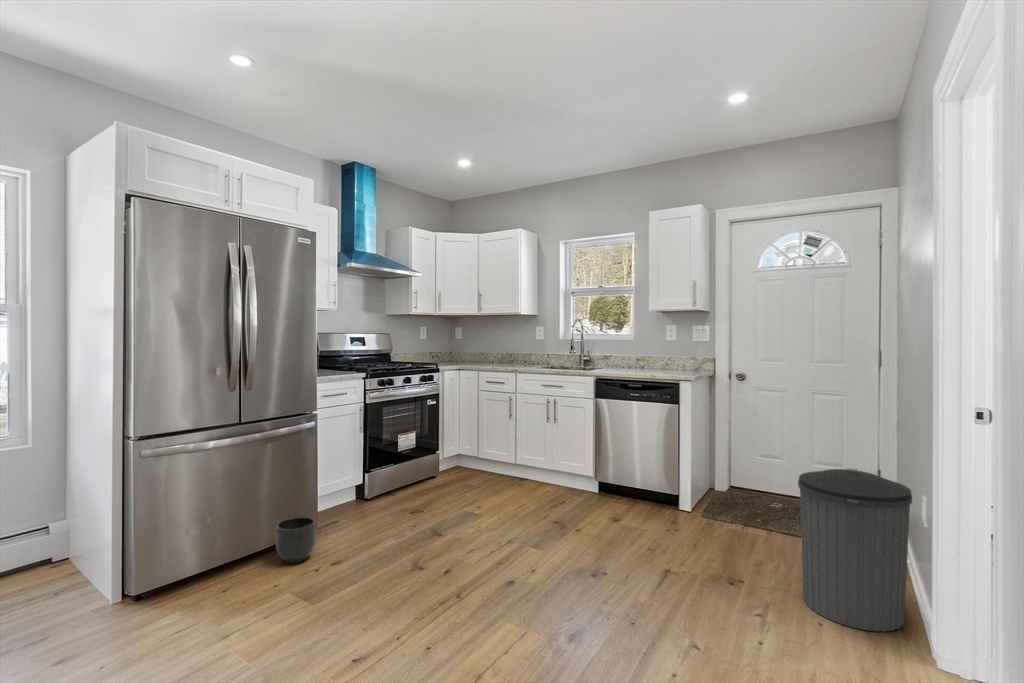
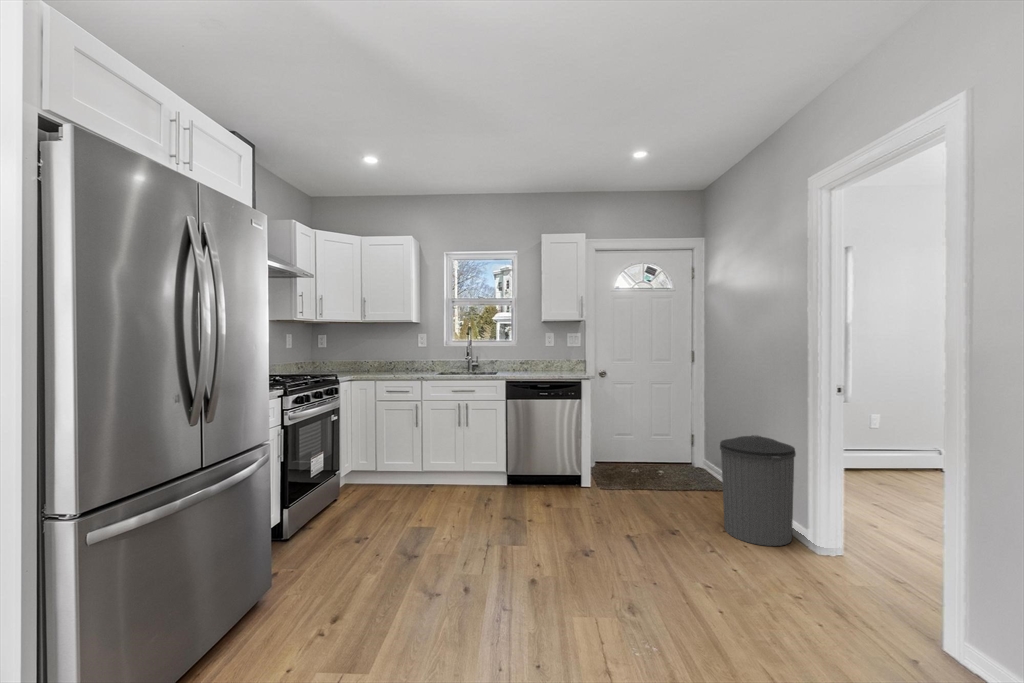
planter: present [275,517,316,563] -> none [248,576,302,643]

